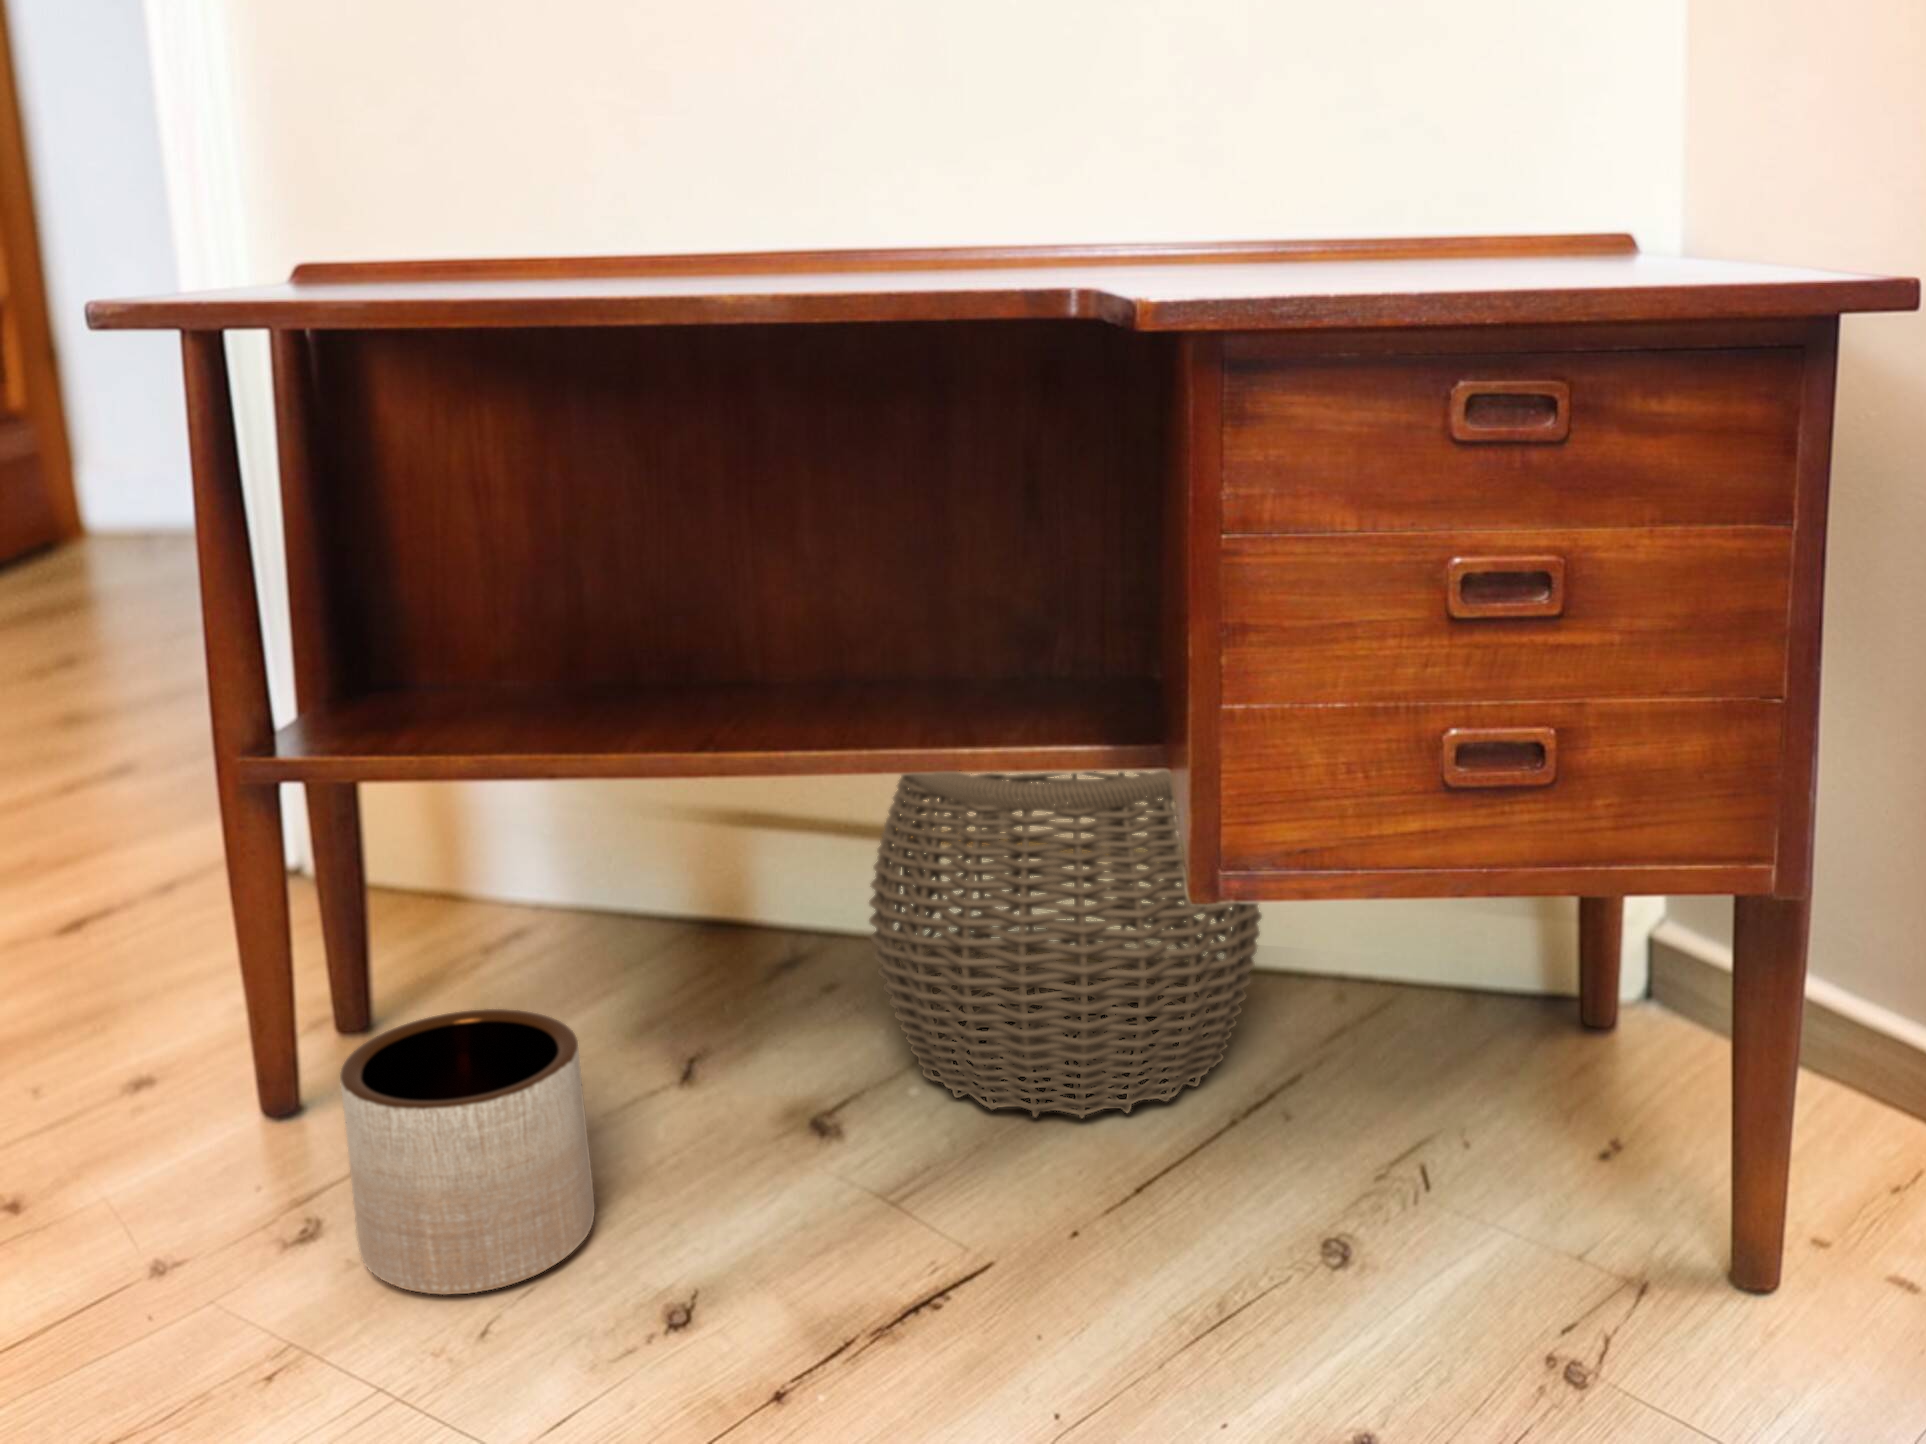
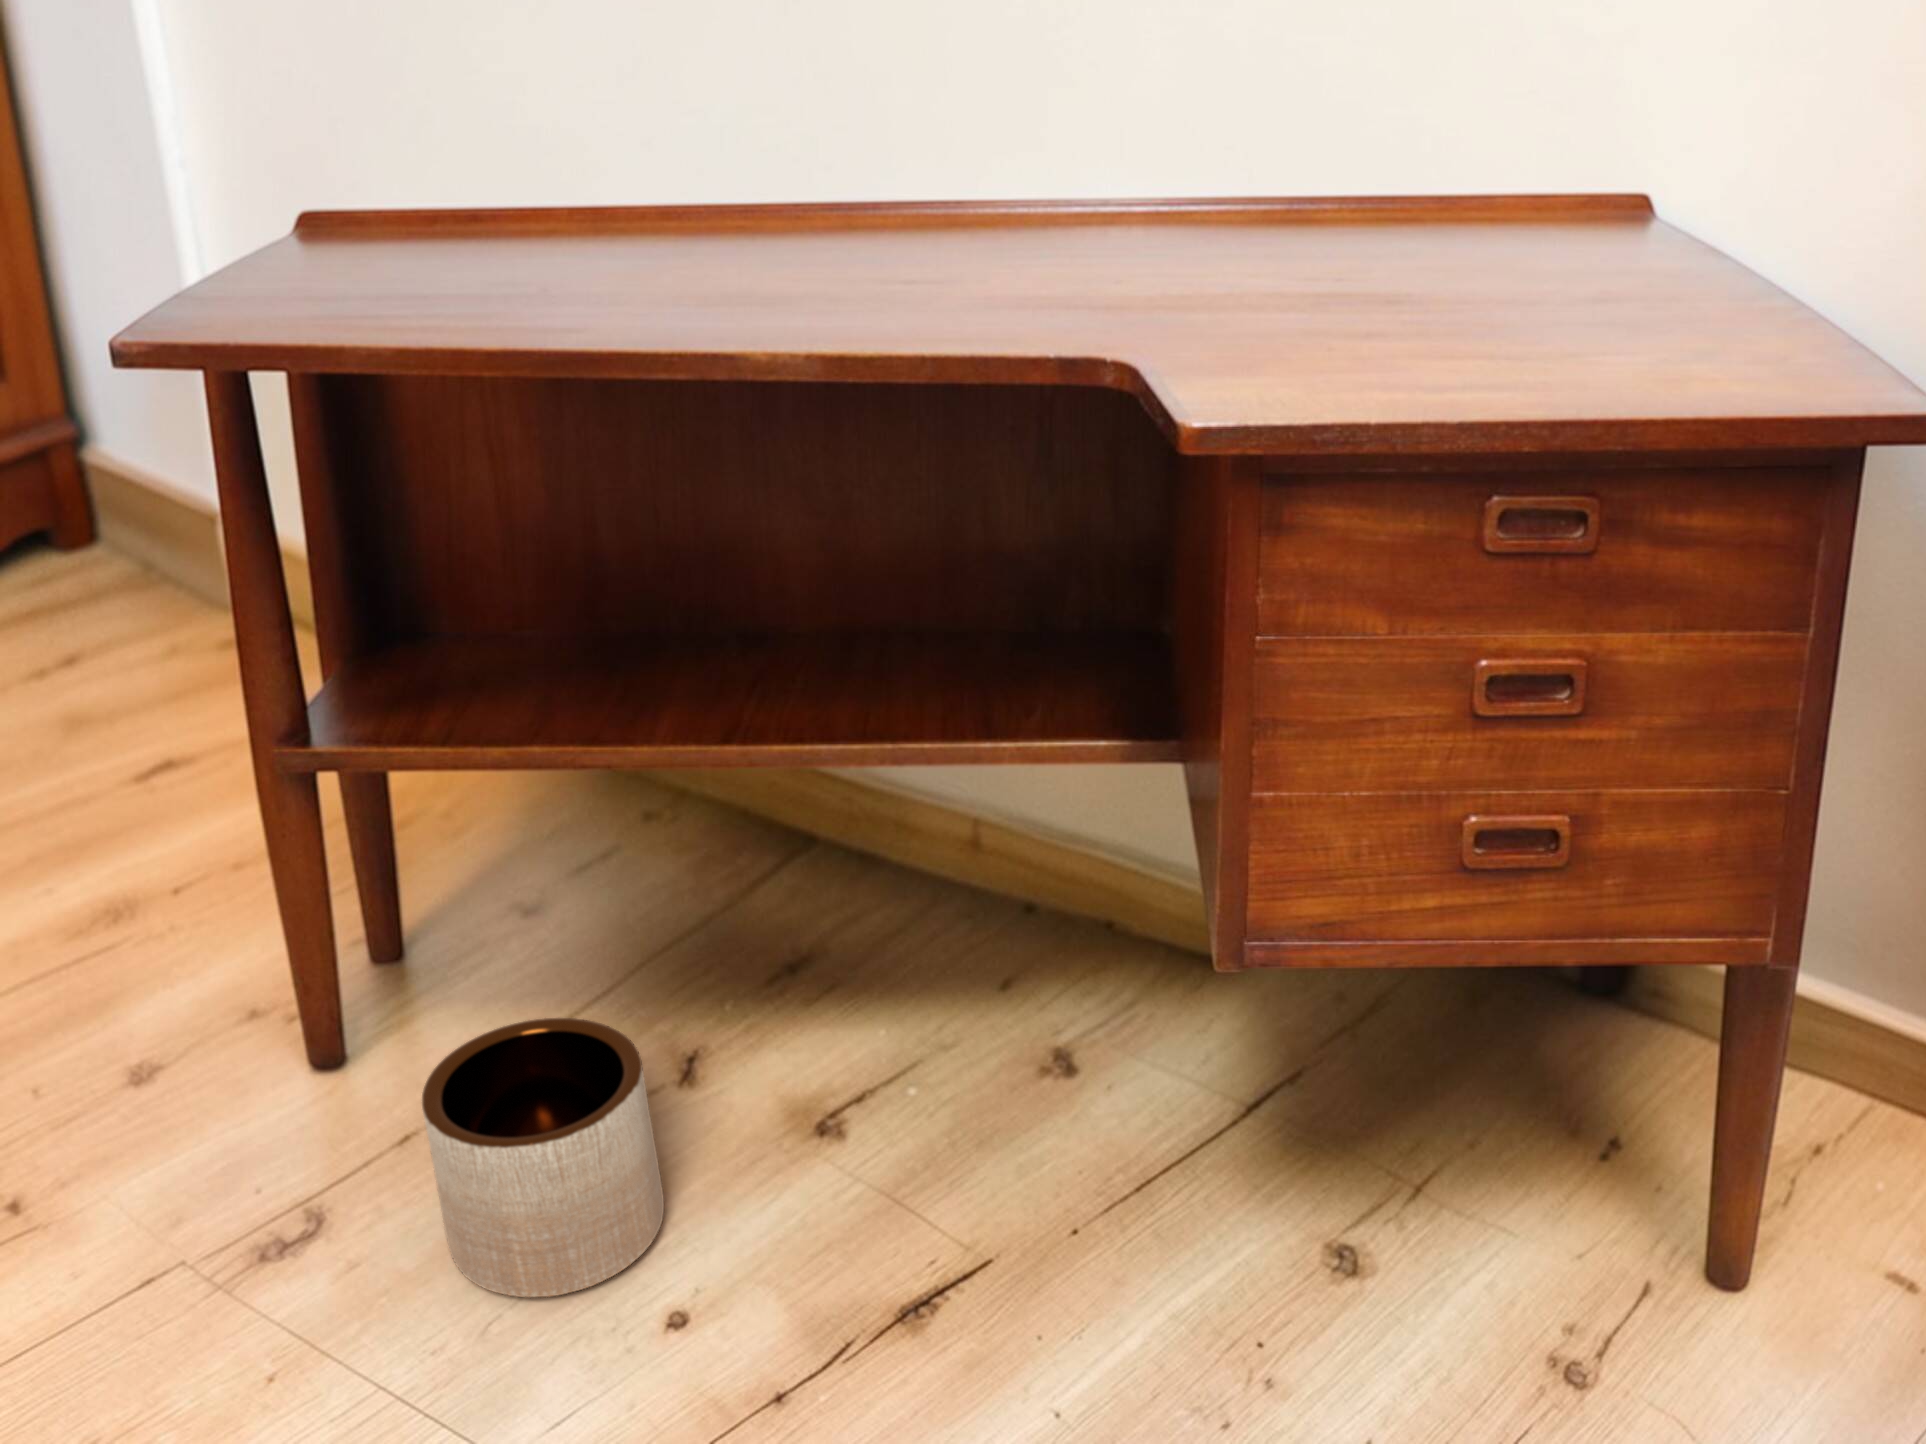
woven basket: present [869,770,1262,1118] -> none [907,660,1288,1085]

